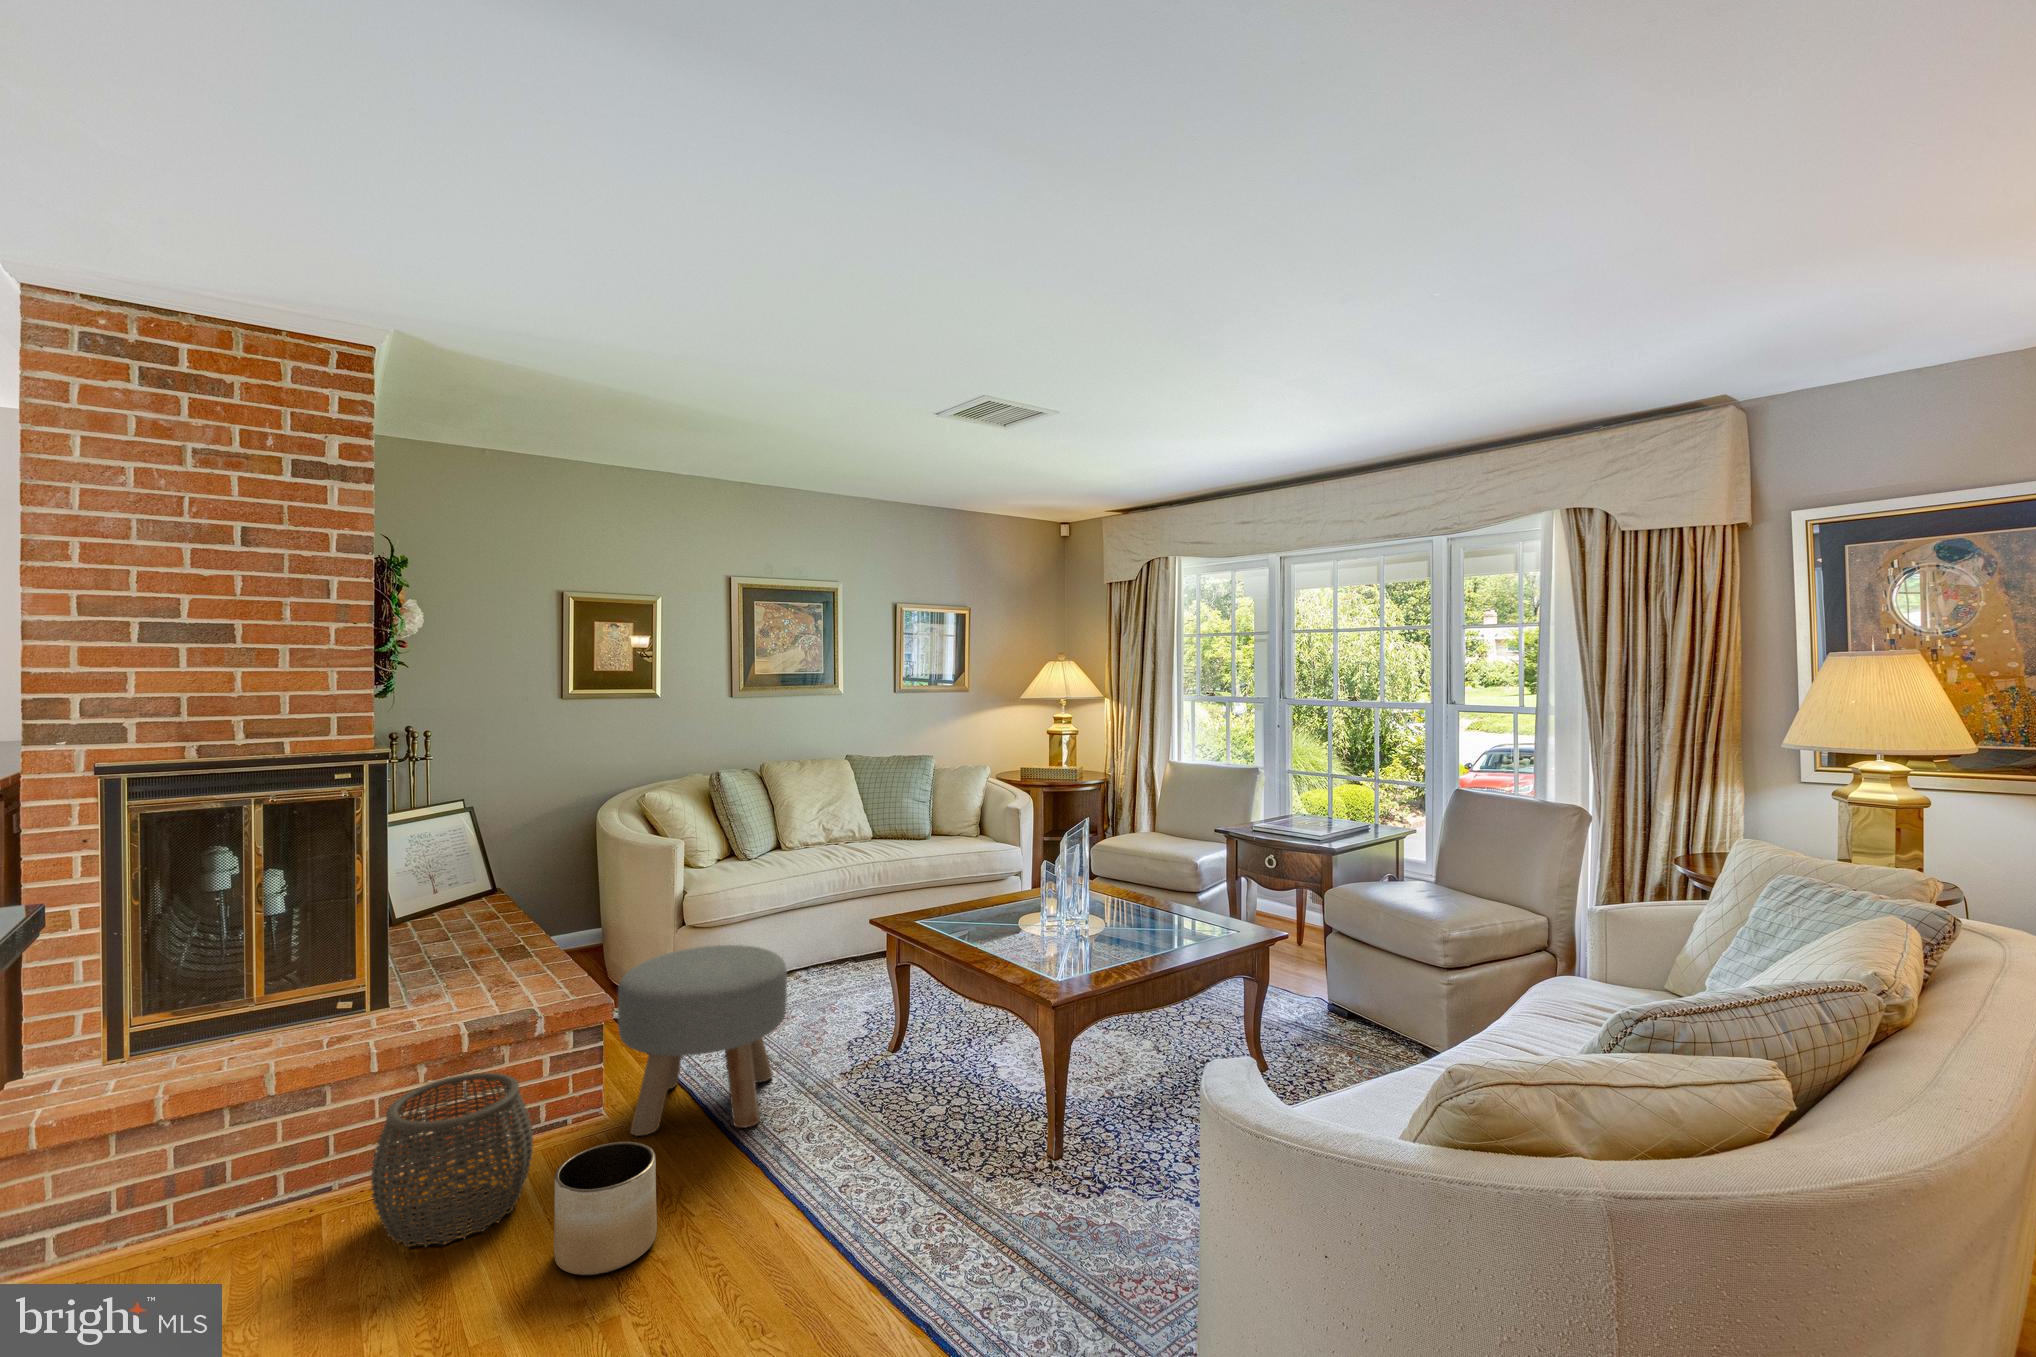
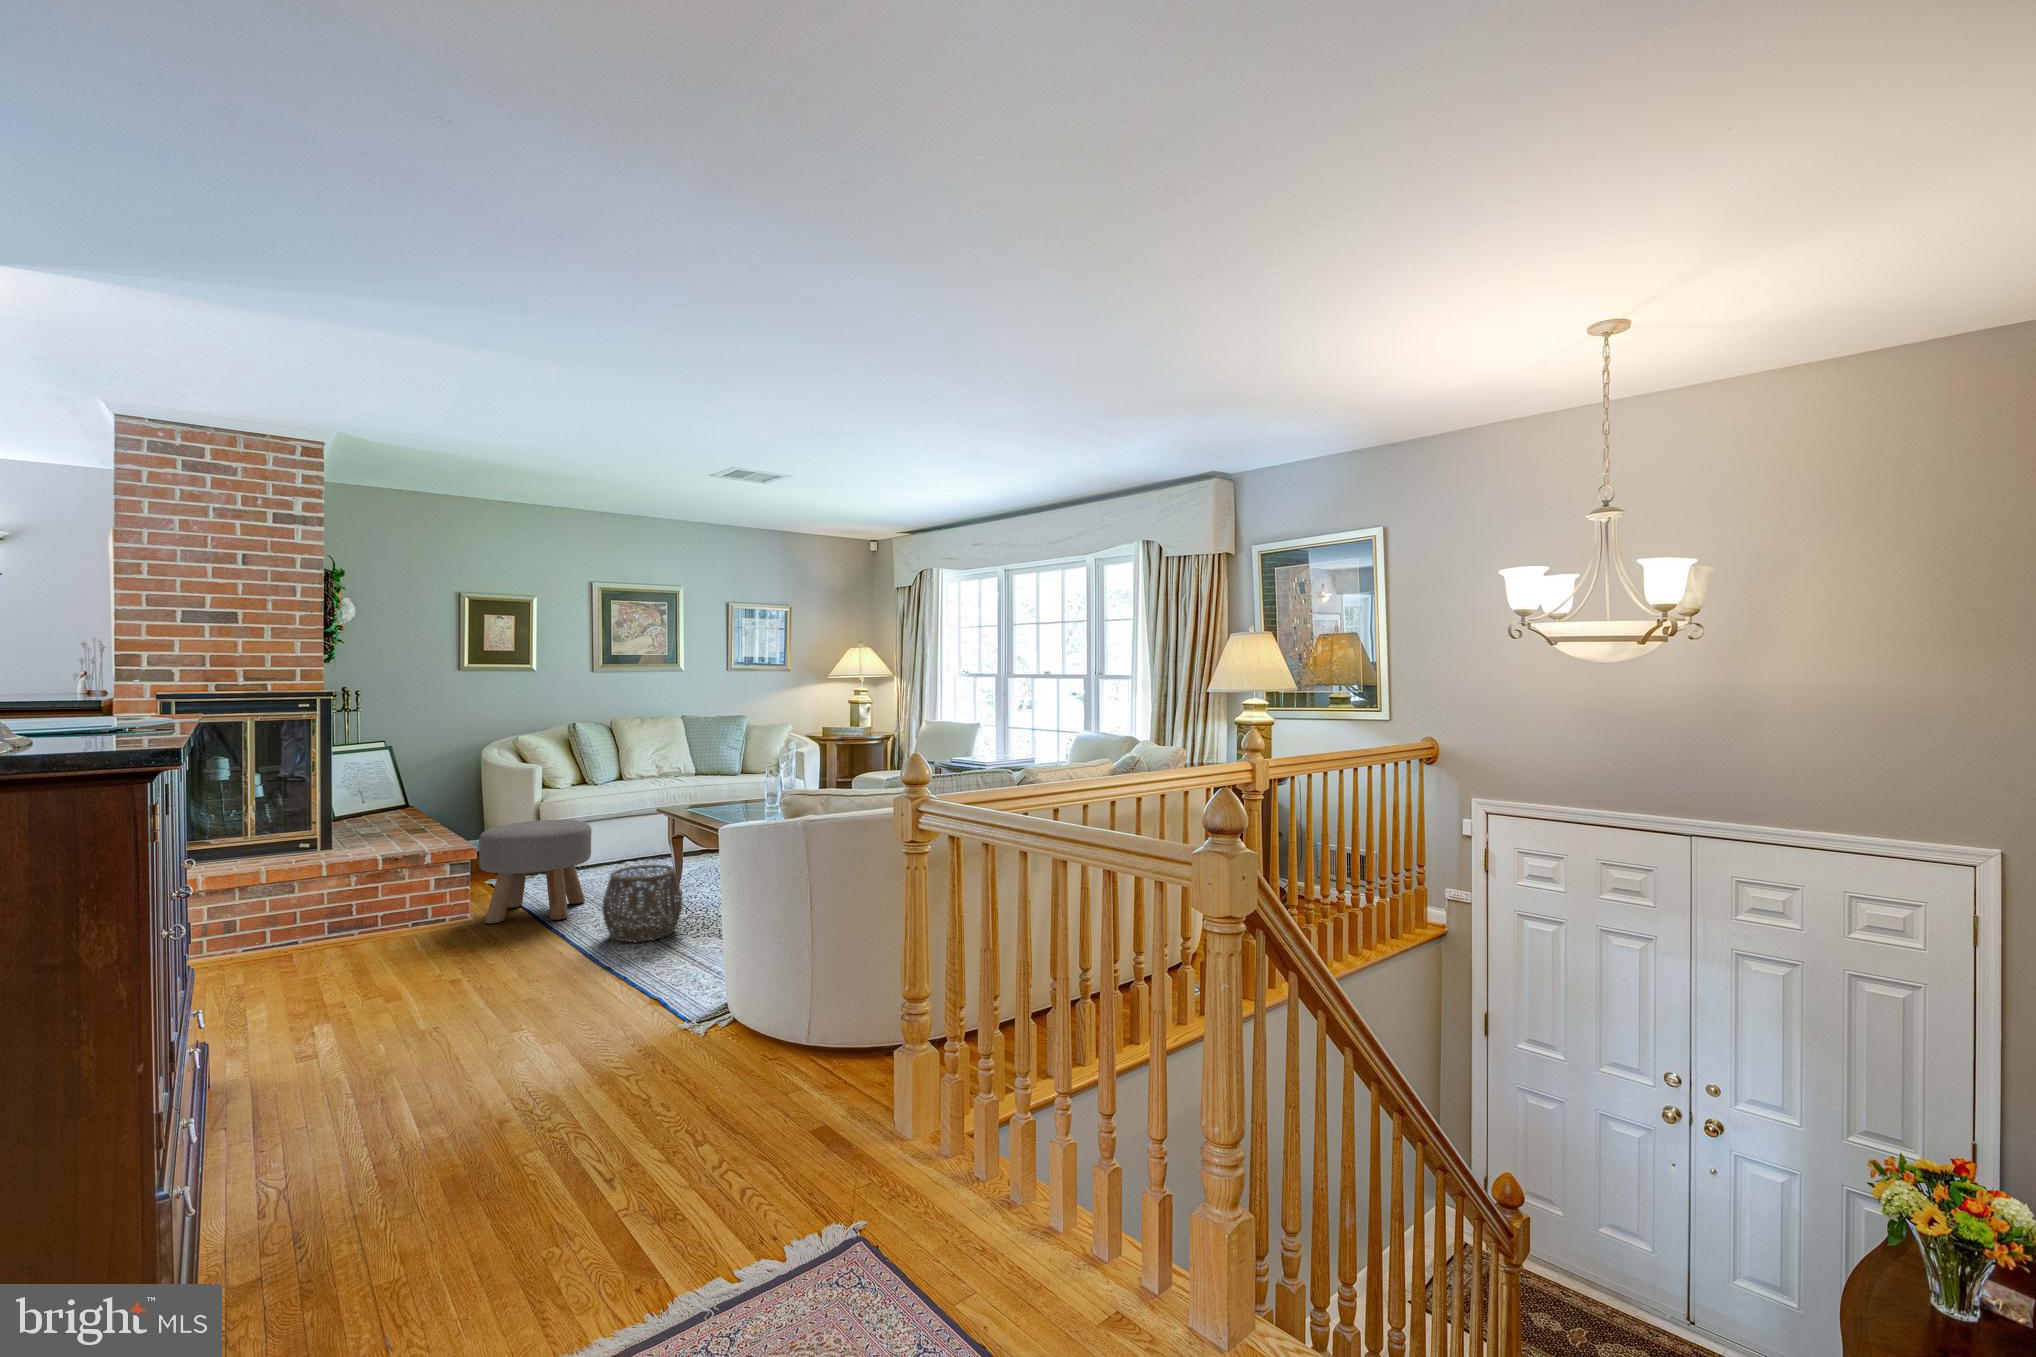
woven basket: present [370,1073,533,1247] -> present [602,864,682,942]
planter: present [554,1142,657,1275] -> none [428,906,489,966]

